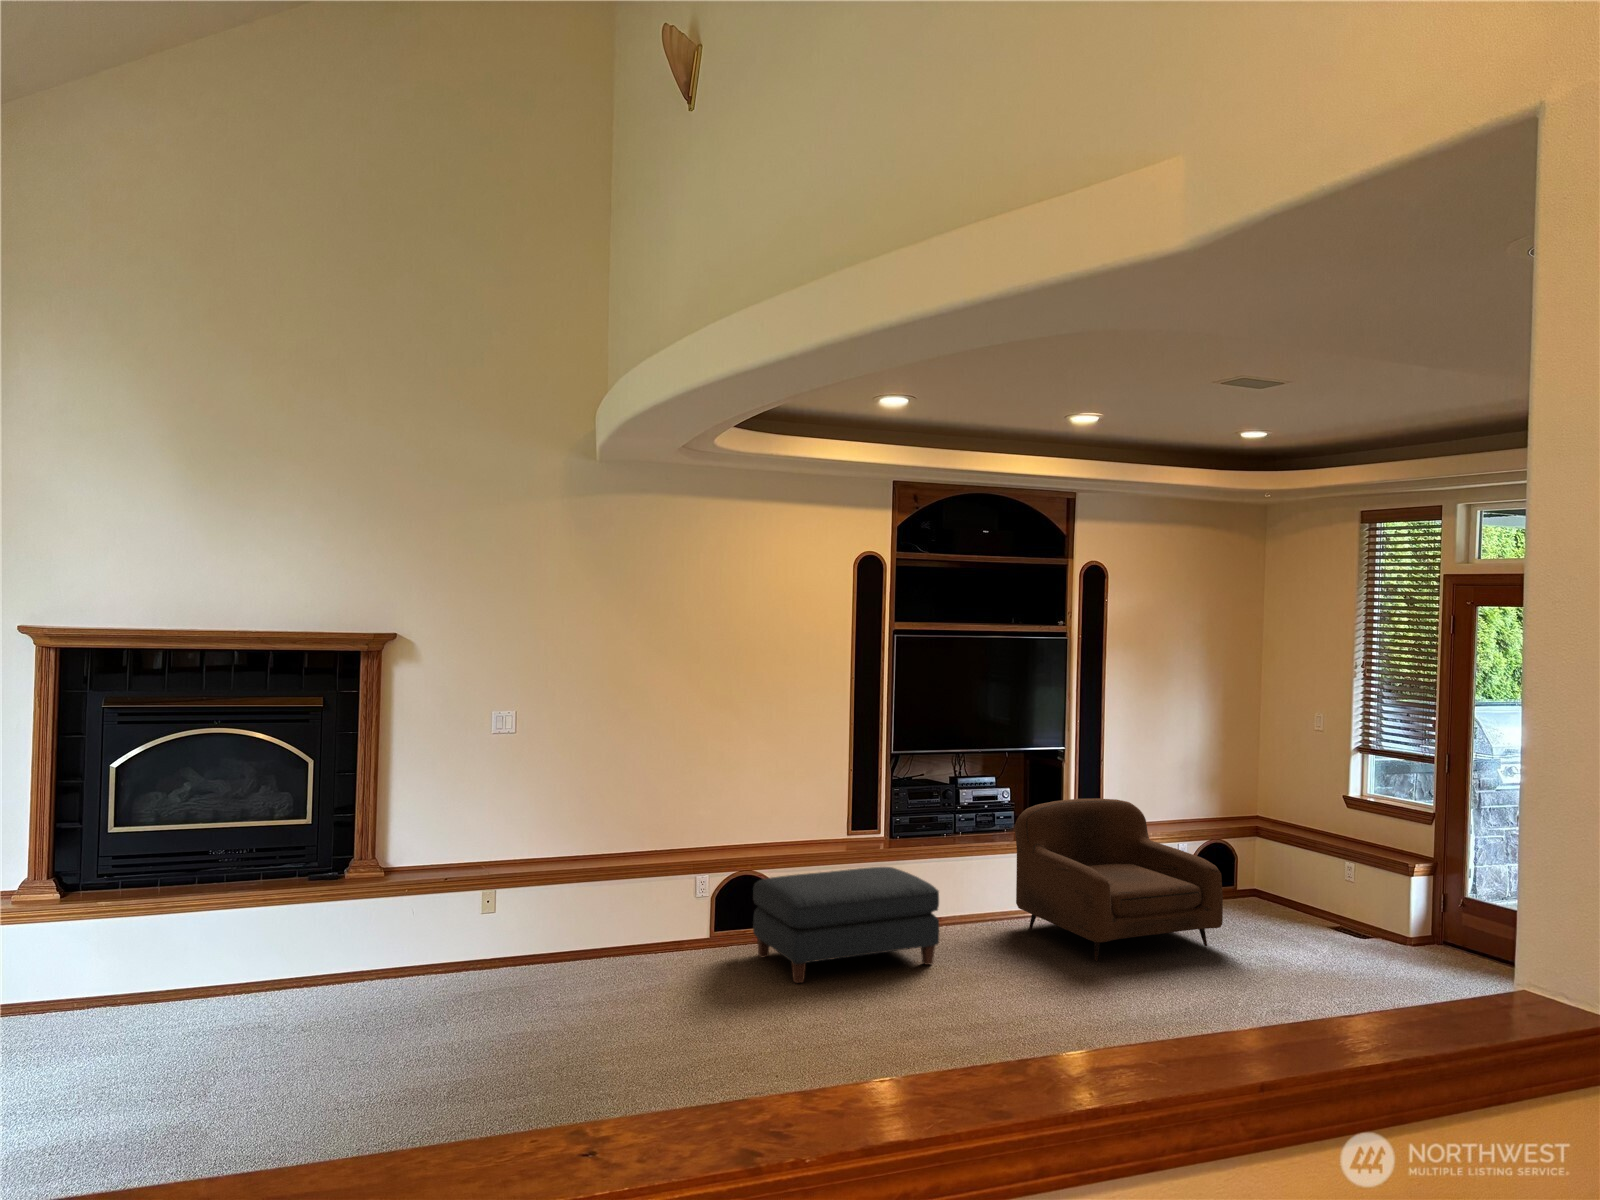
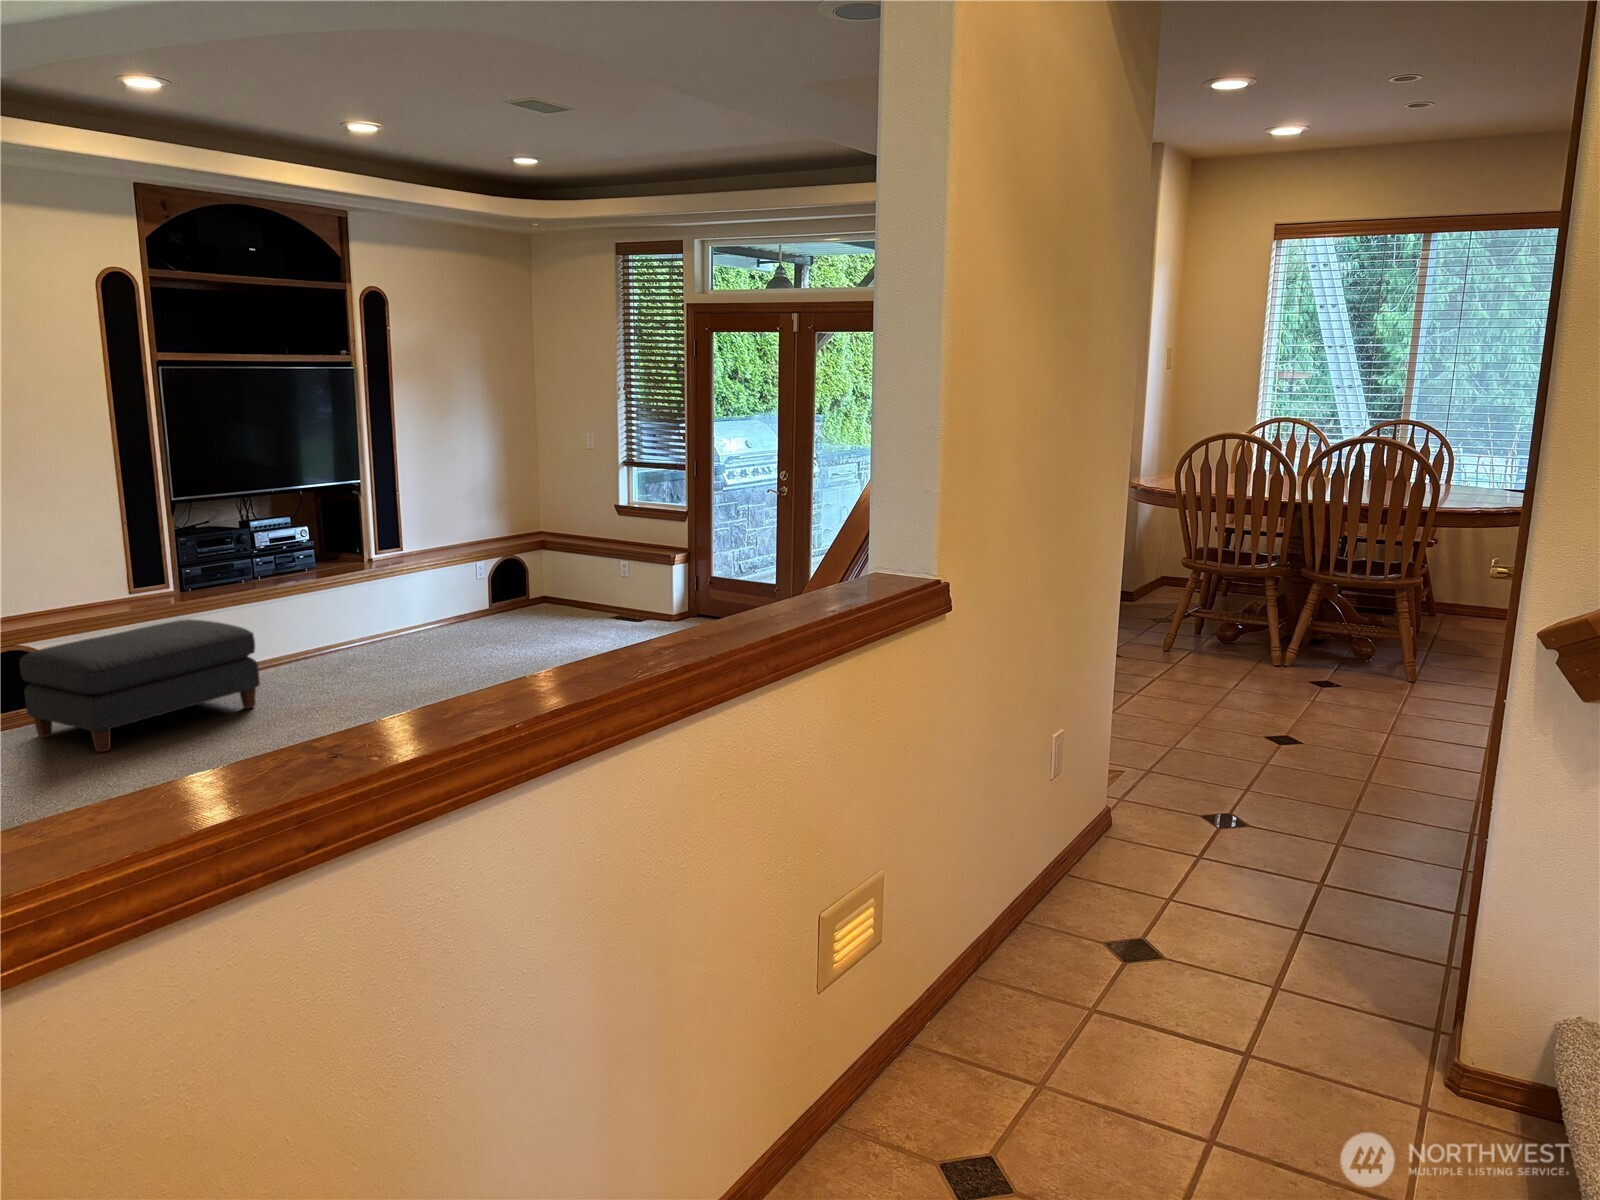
armchair: present [1015,799,1223,960] -> none [320,527,527,674]

